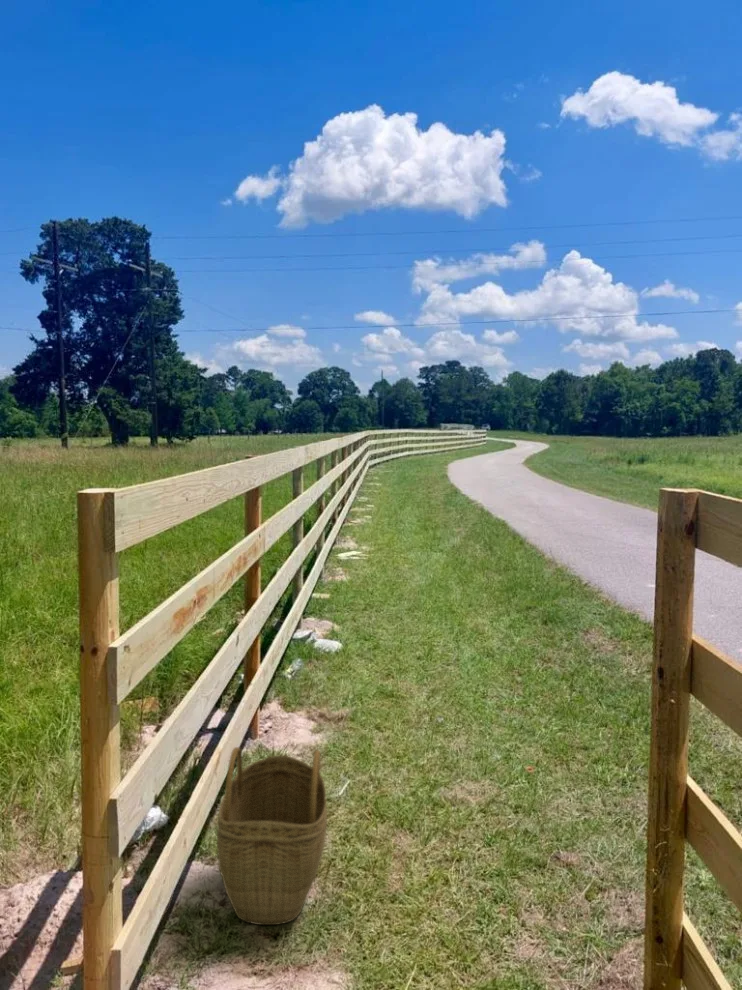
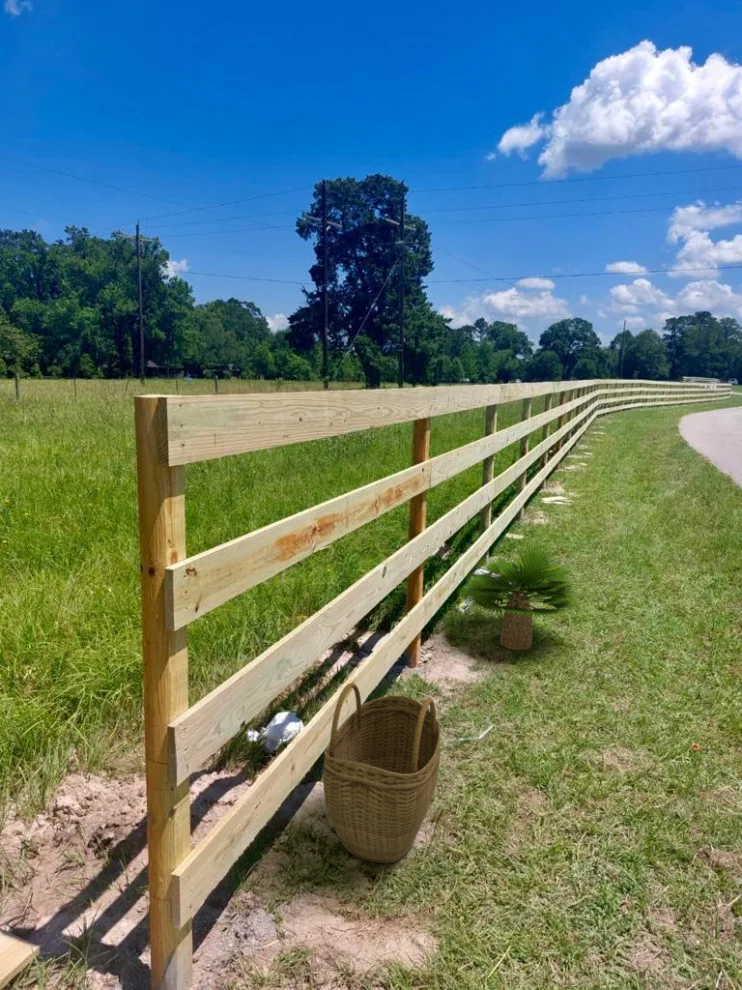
potted plant: none [289,594,415,707] -> present [462,544,577,650]

